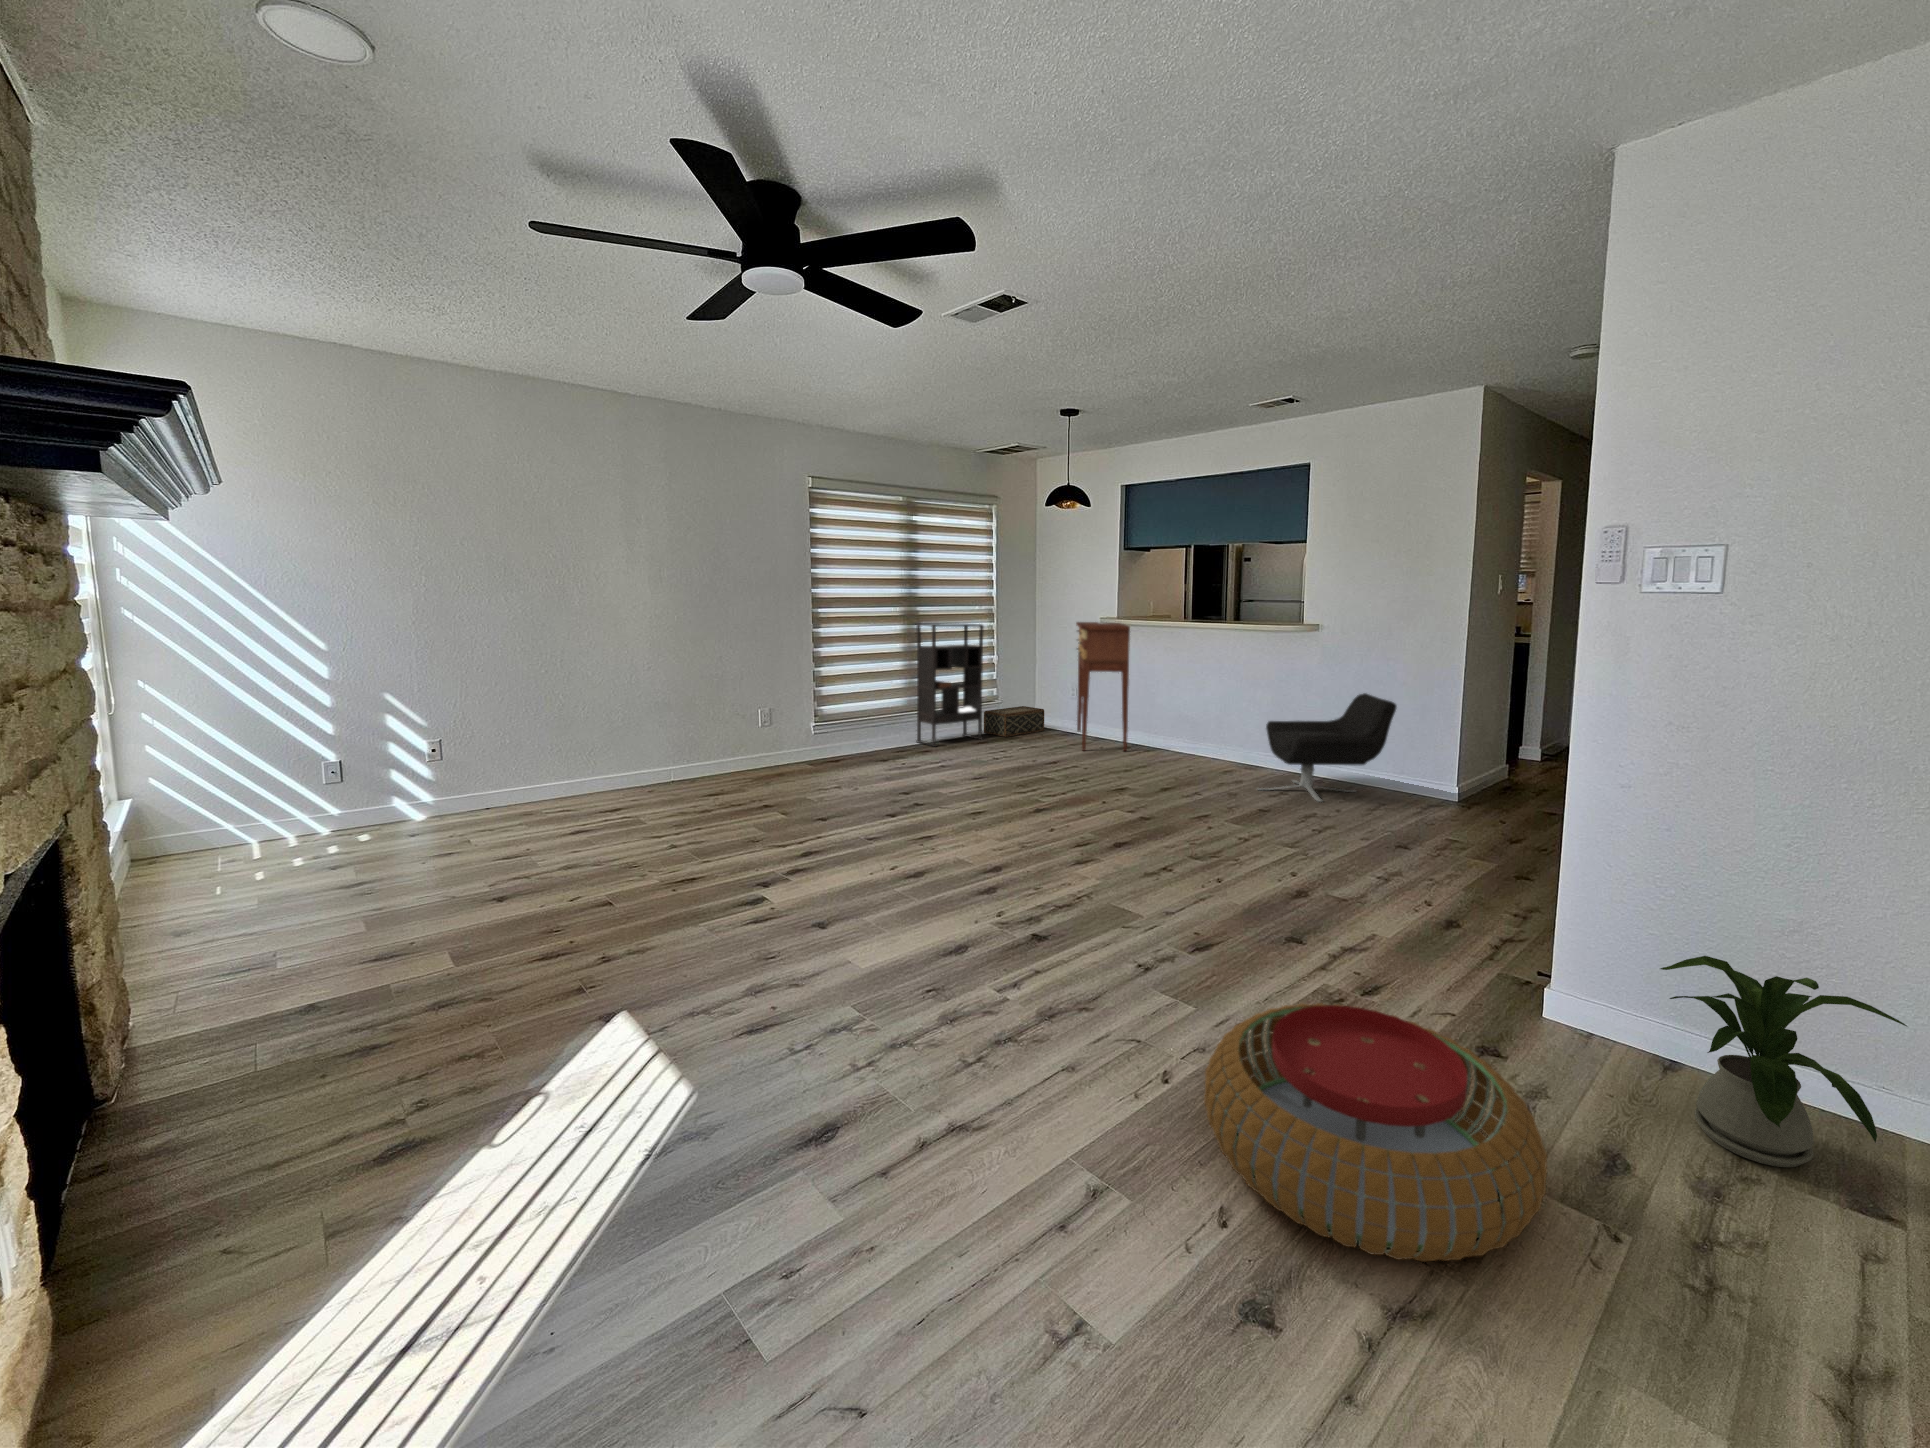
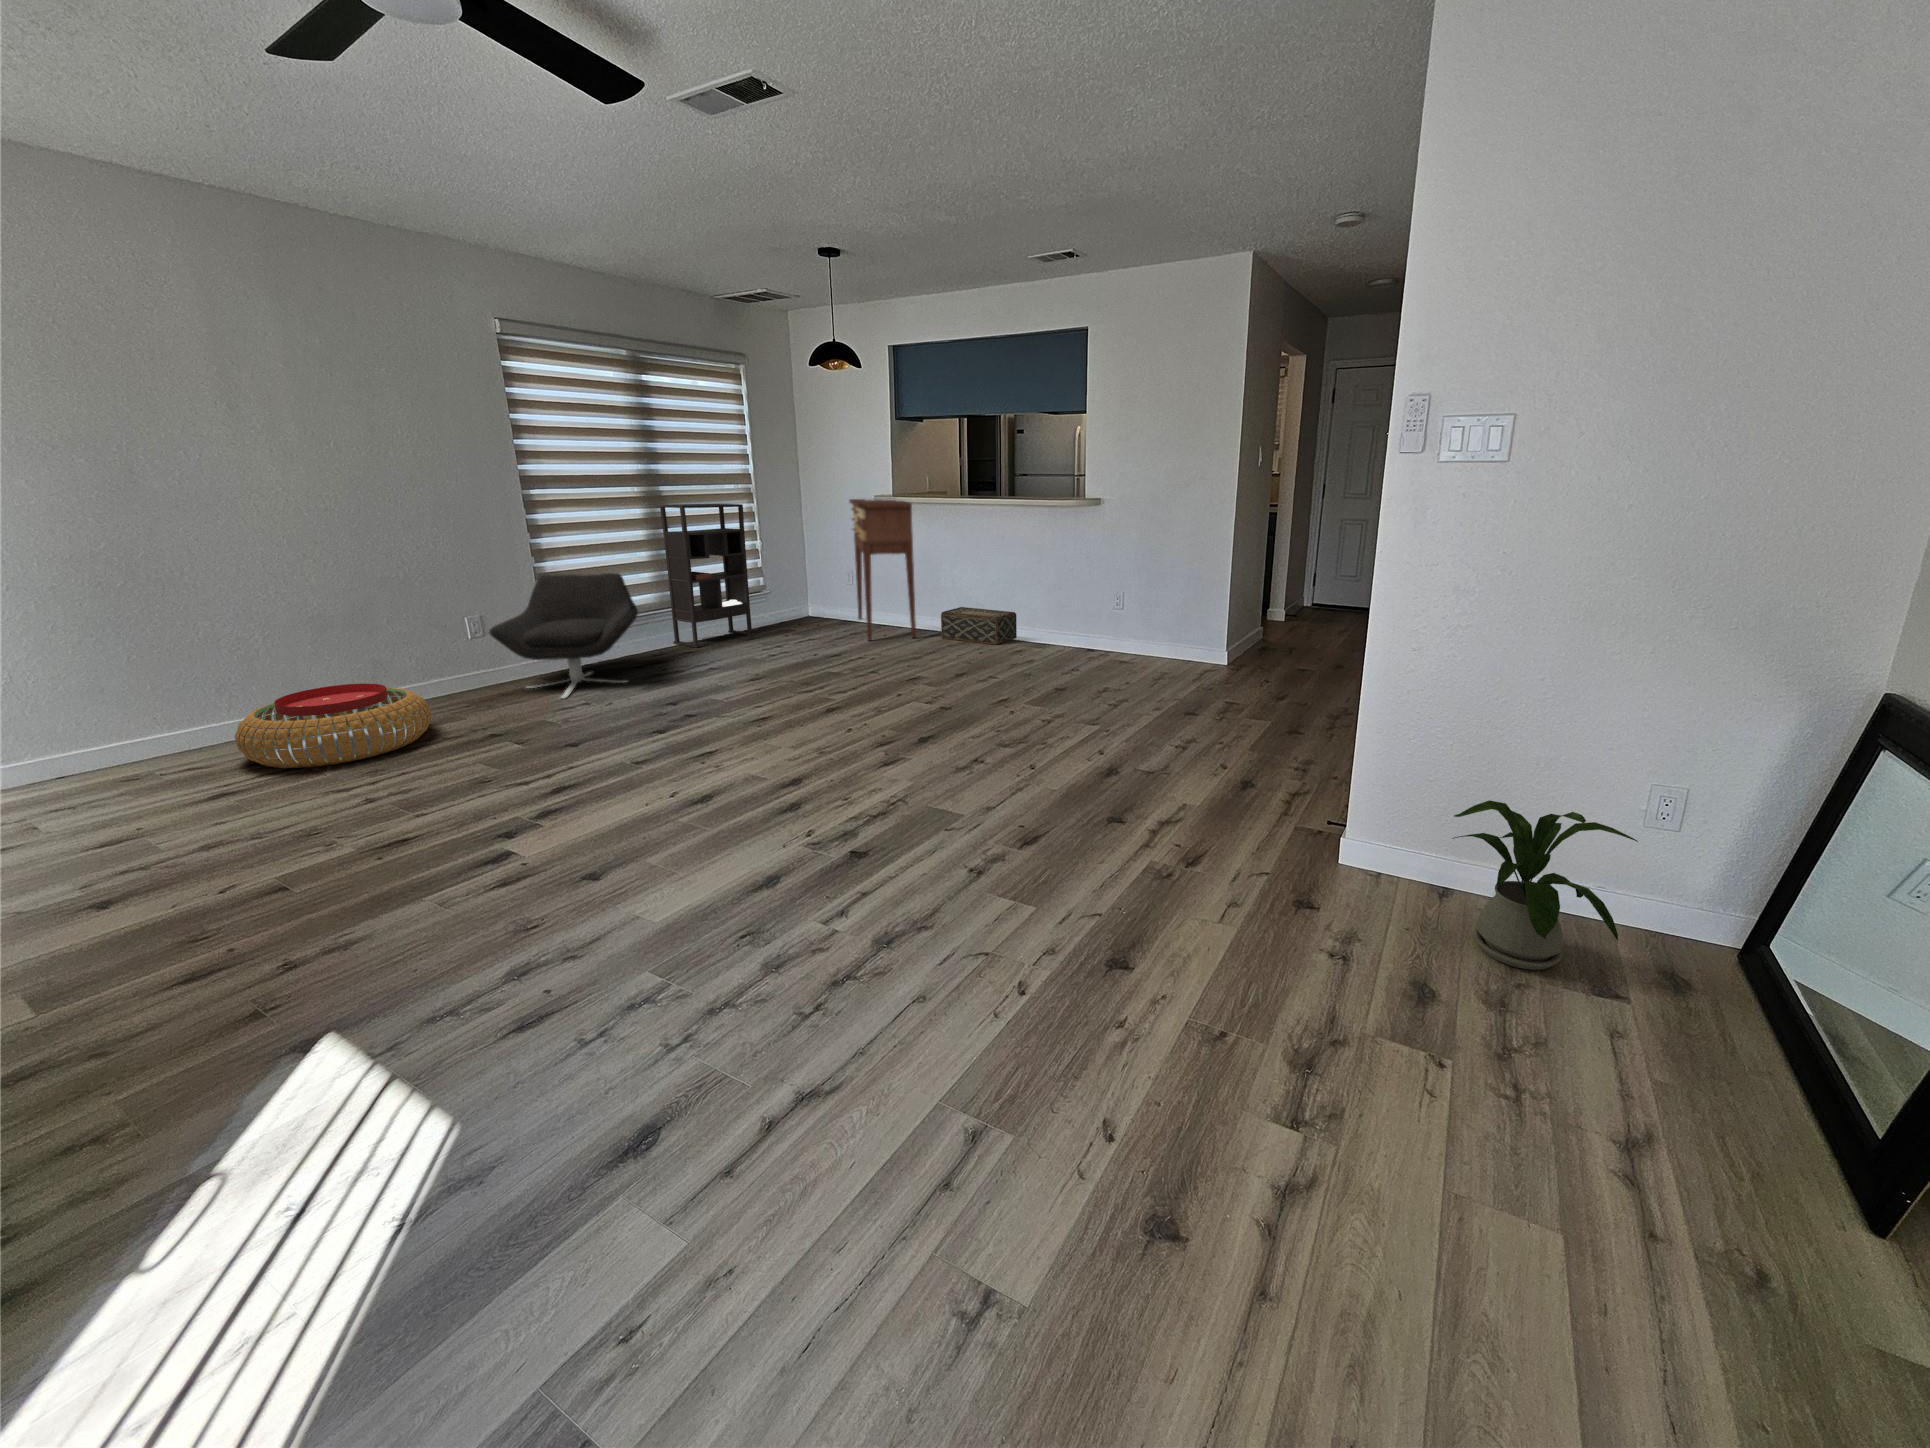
lounge chair: present [1259,693,1397,802] -> present [489,573,638,698]
woven basket: present [984,706,1044,737] -> present [941,607,1017,645]
pouf: present [1204,1003,1547,1262] -> present [235,684,431,768]

